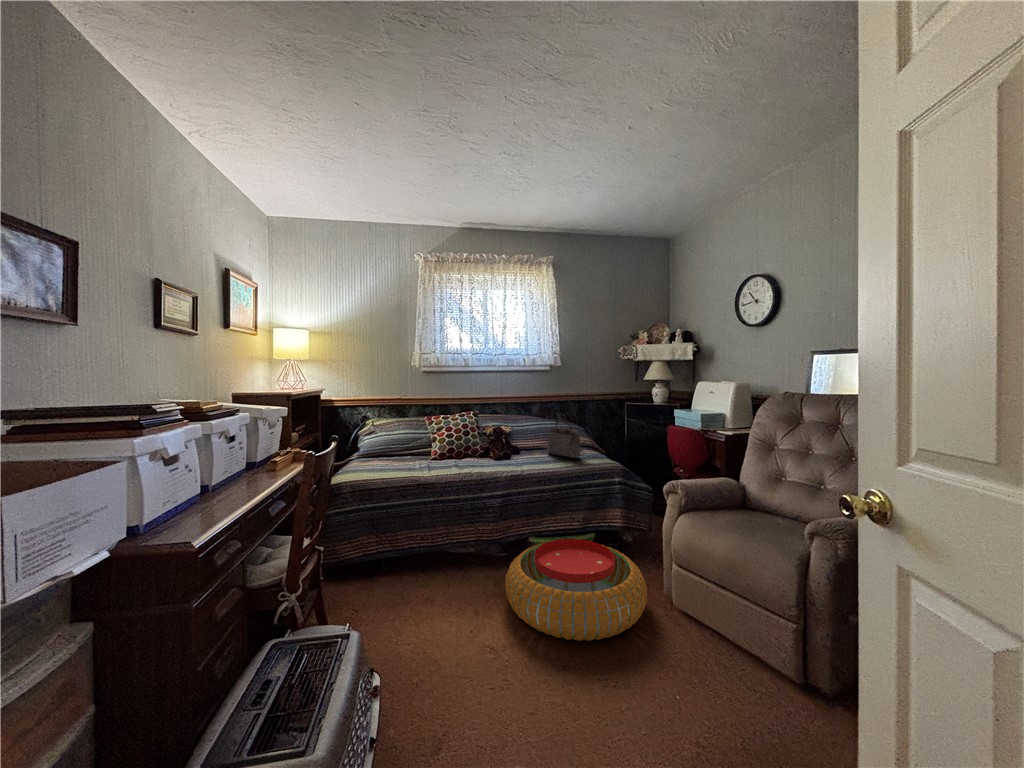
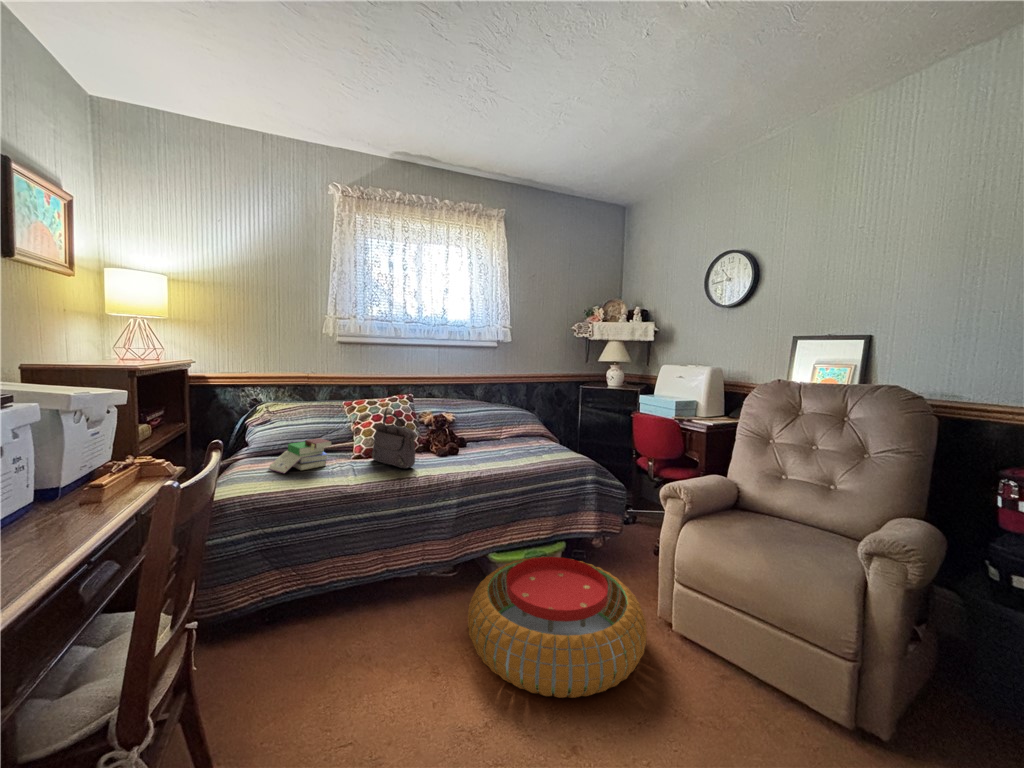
handbag: present [547,418,581,458] -> present [372,407,415,468]
book: none [370,444,413,470] -> present [269,438,331,473]

